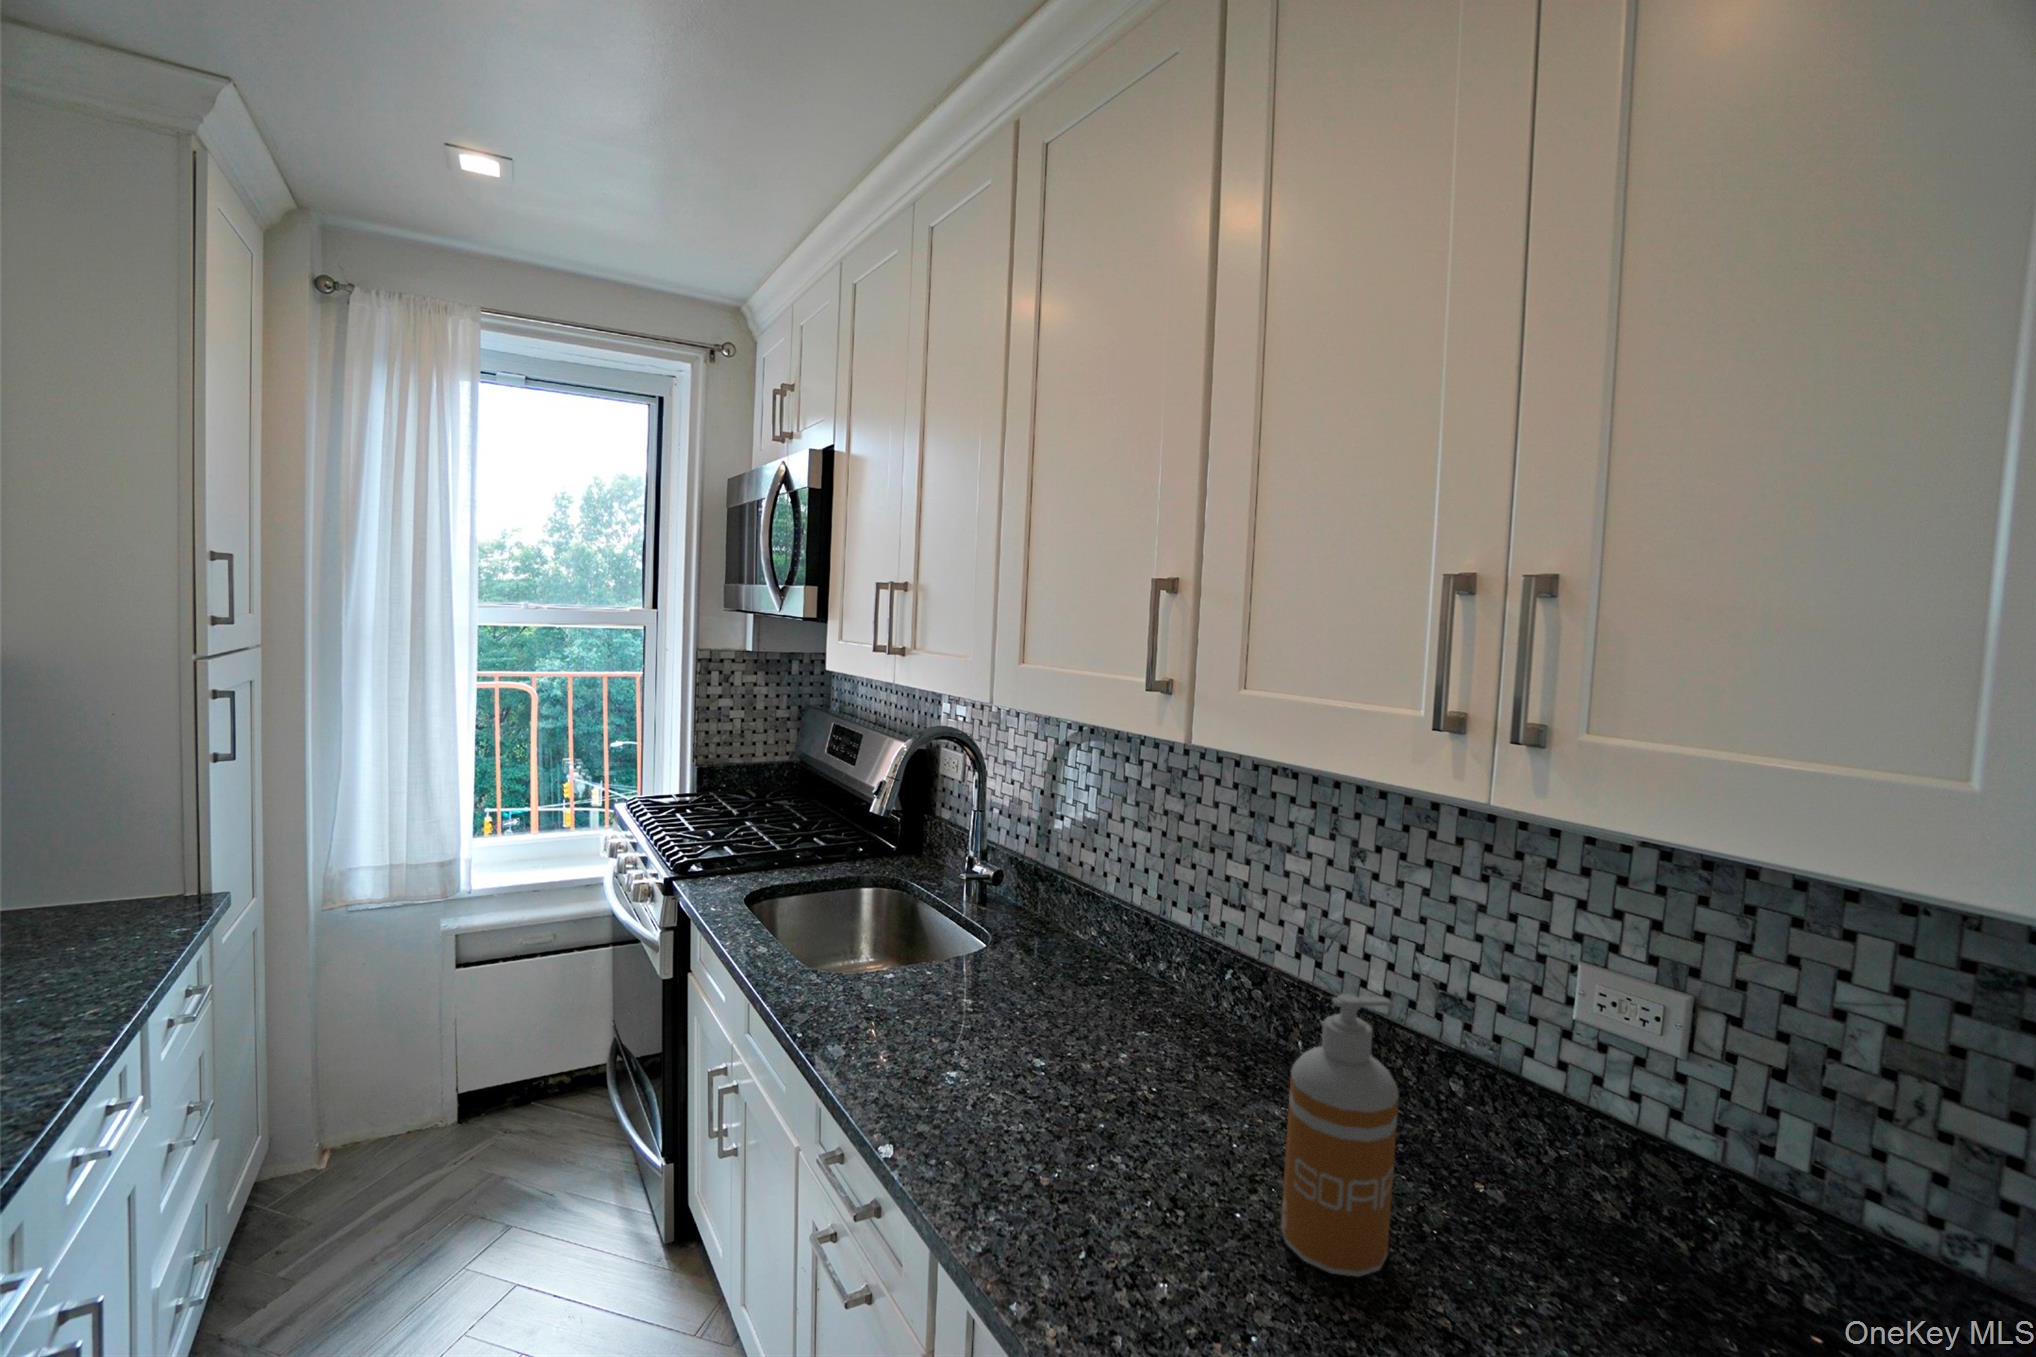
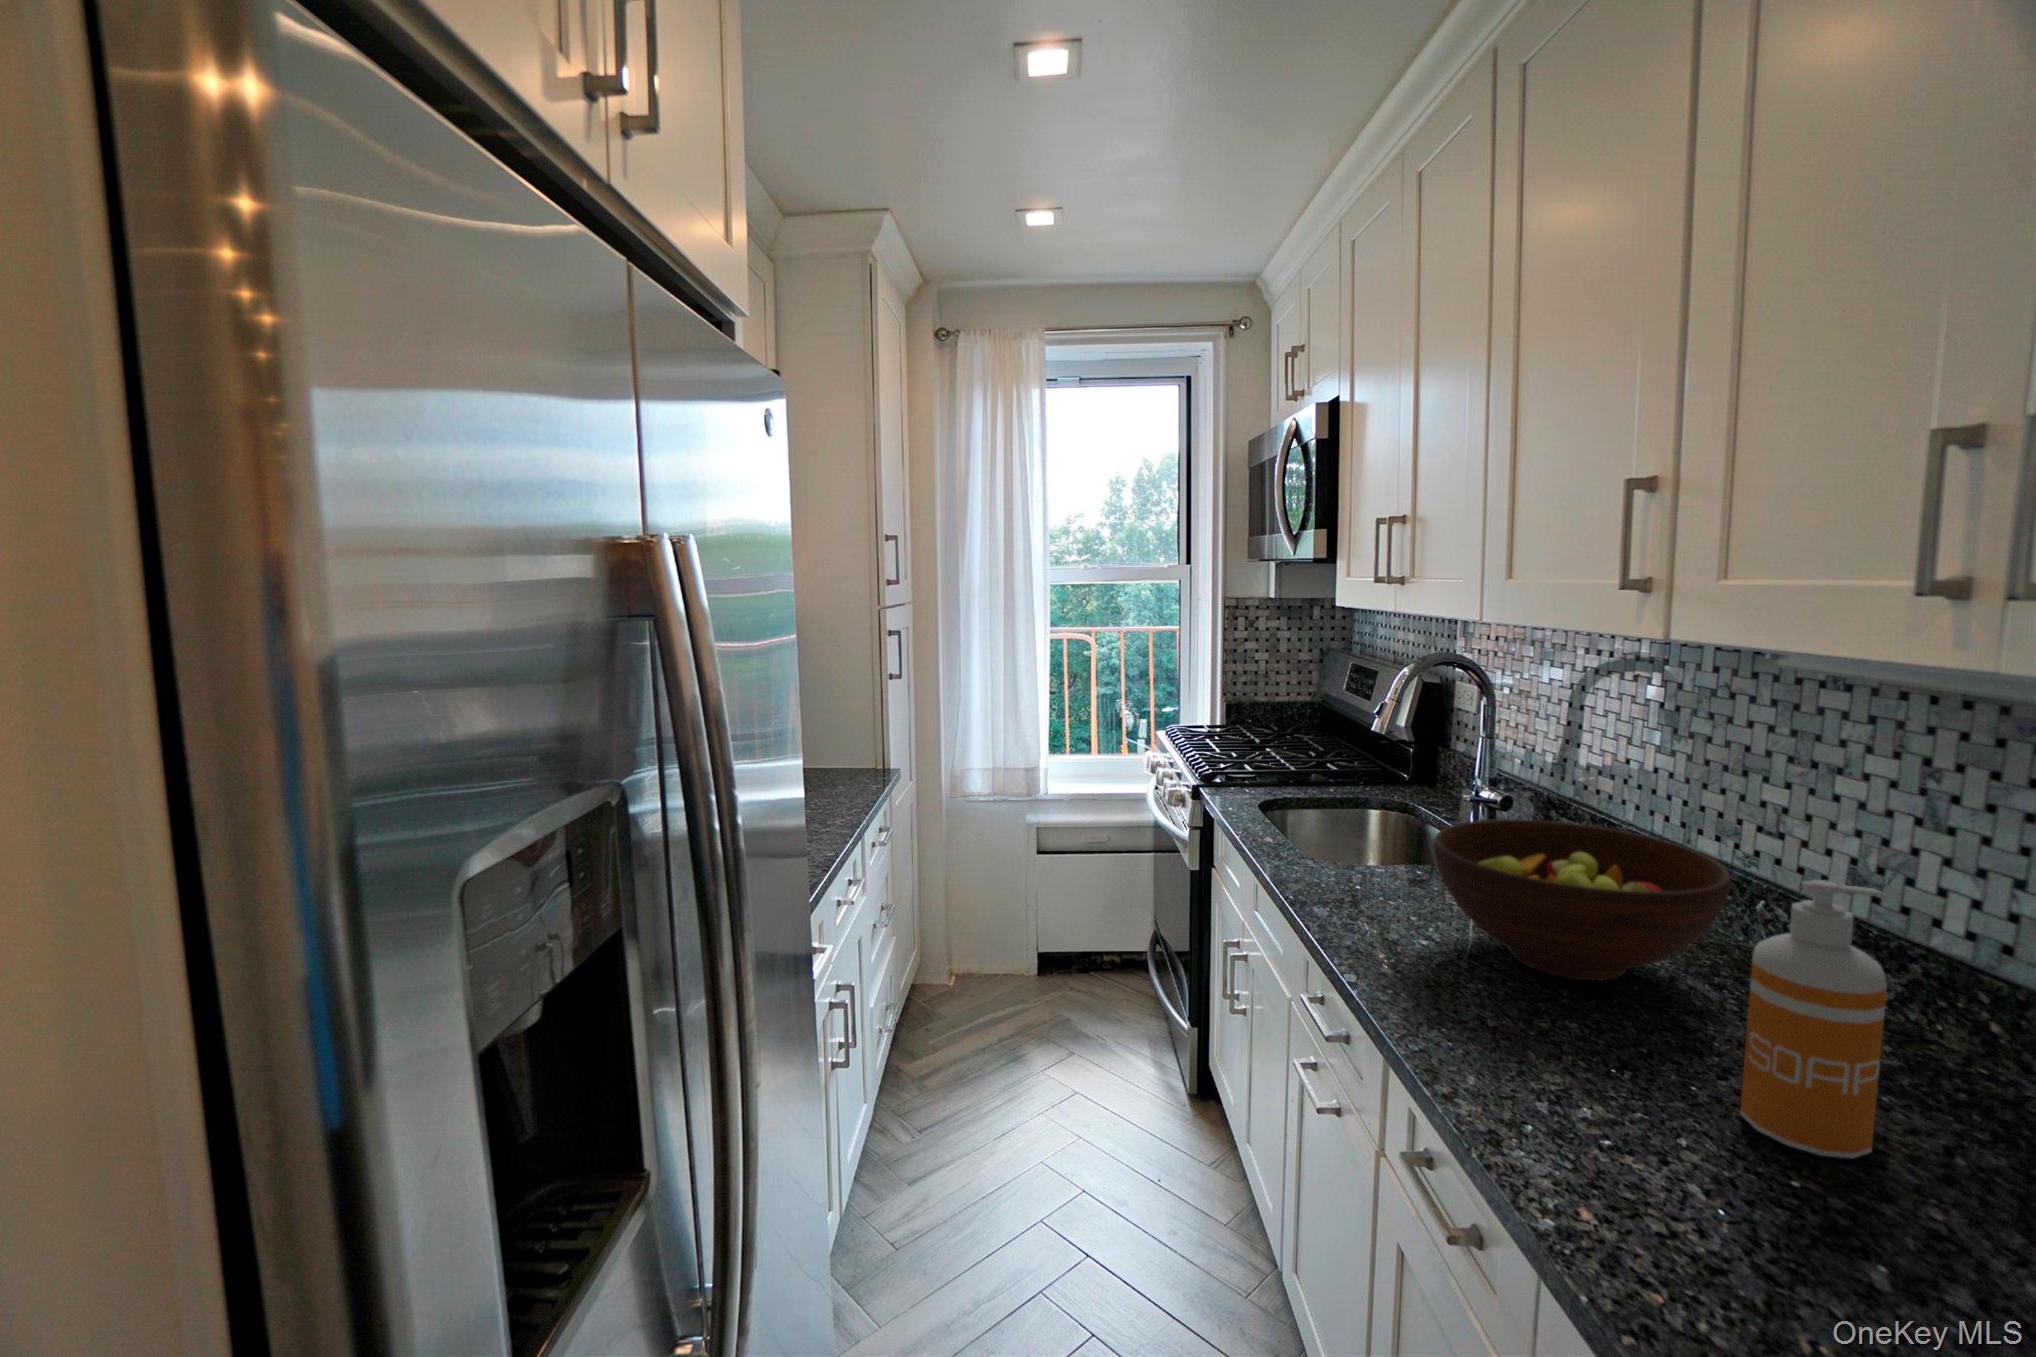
fruit bowl: none [967,913,1230,1093] -> present [1434,819,1731,981]

